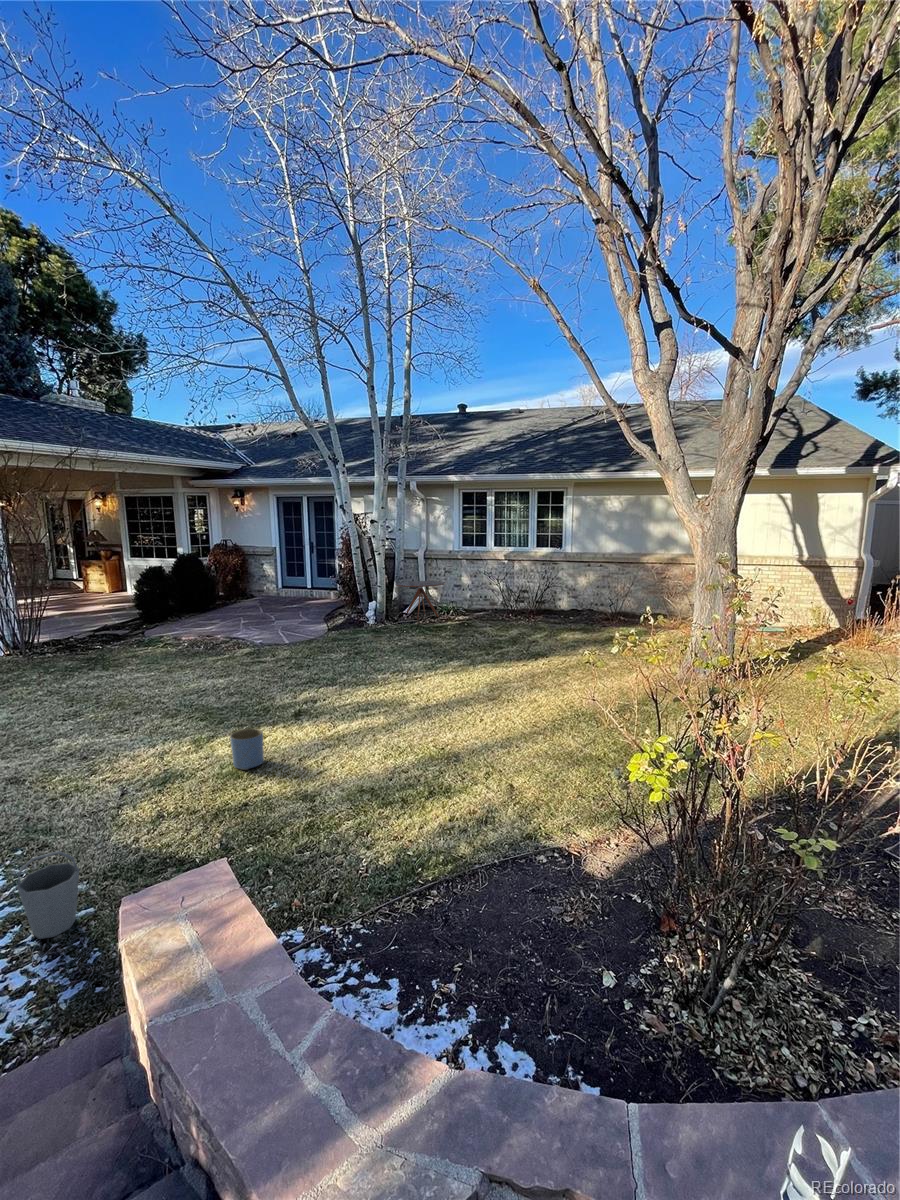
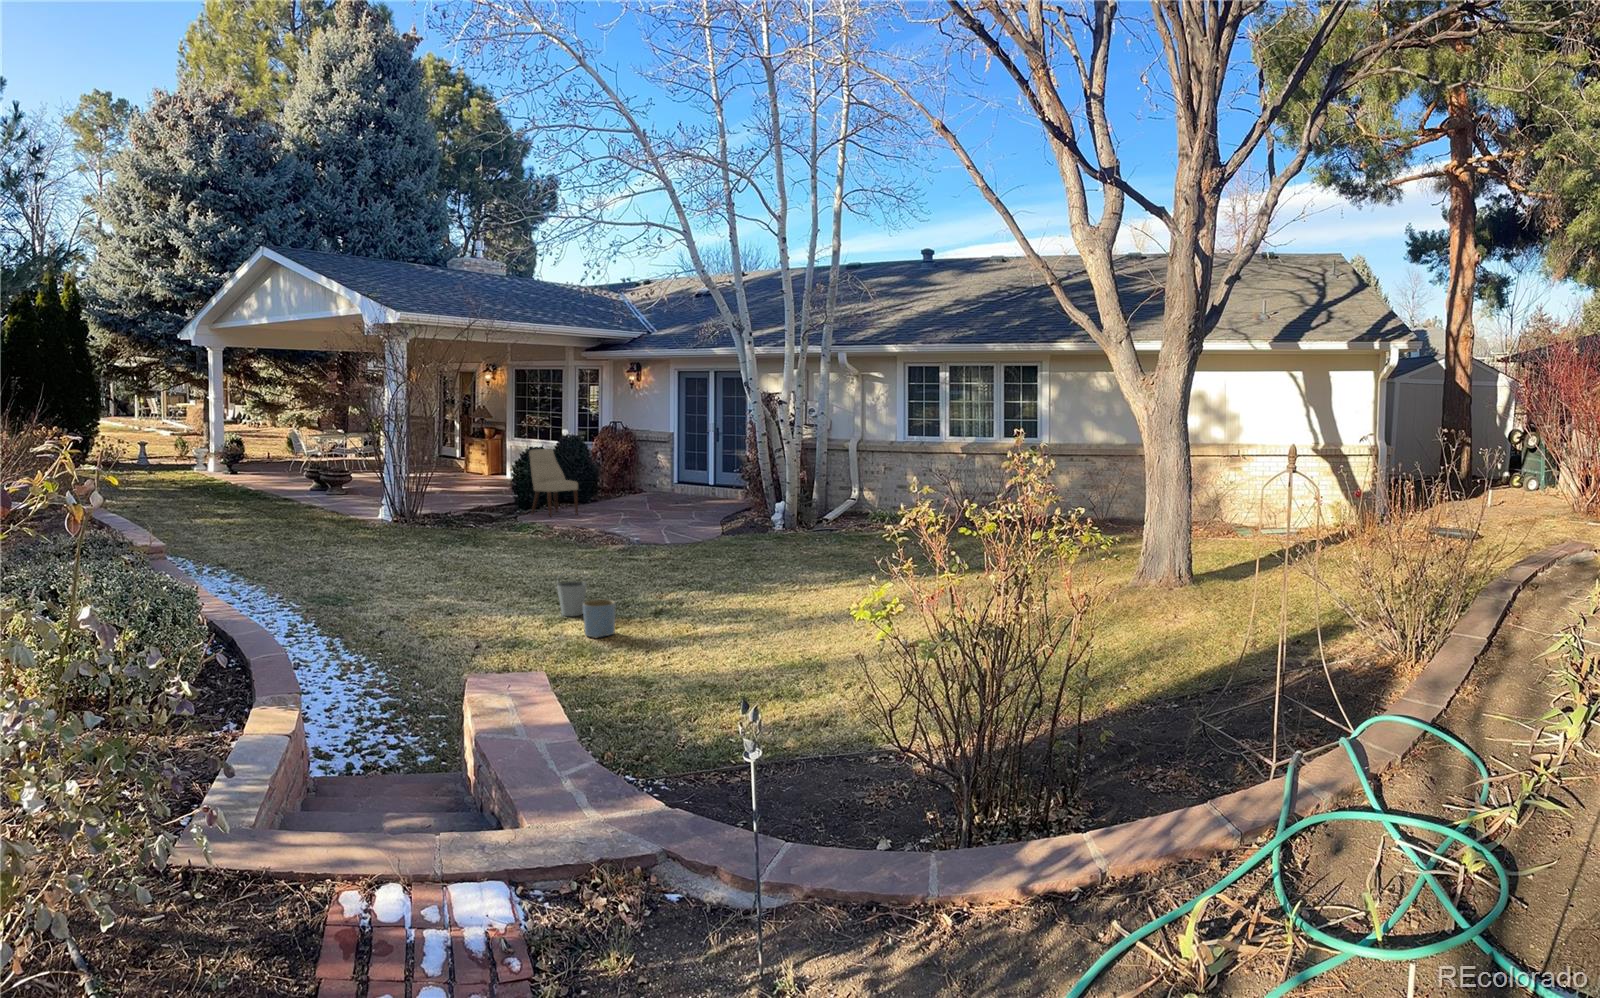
chair: none [150,568,197,627] -> present [529,449,578,517]
round table: present [395,581,445,619] -> none [814,477,877,524]
bucket: present [17,851,79,939] -> present [557,570,587,616]

